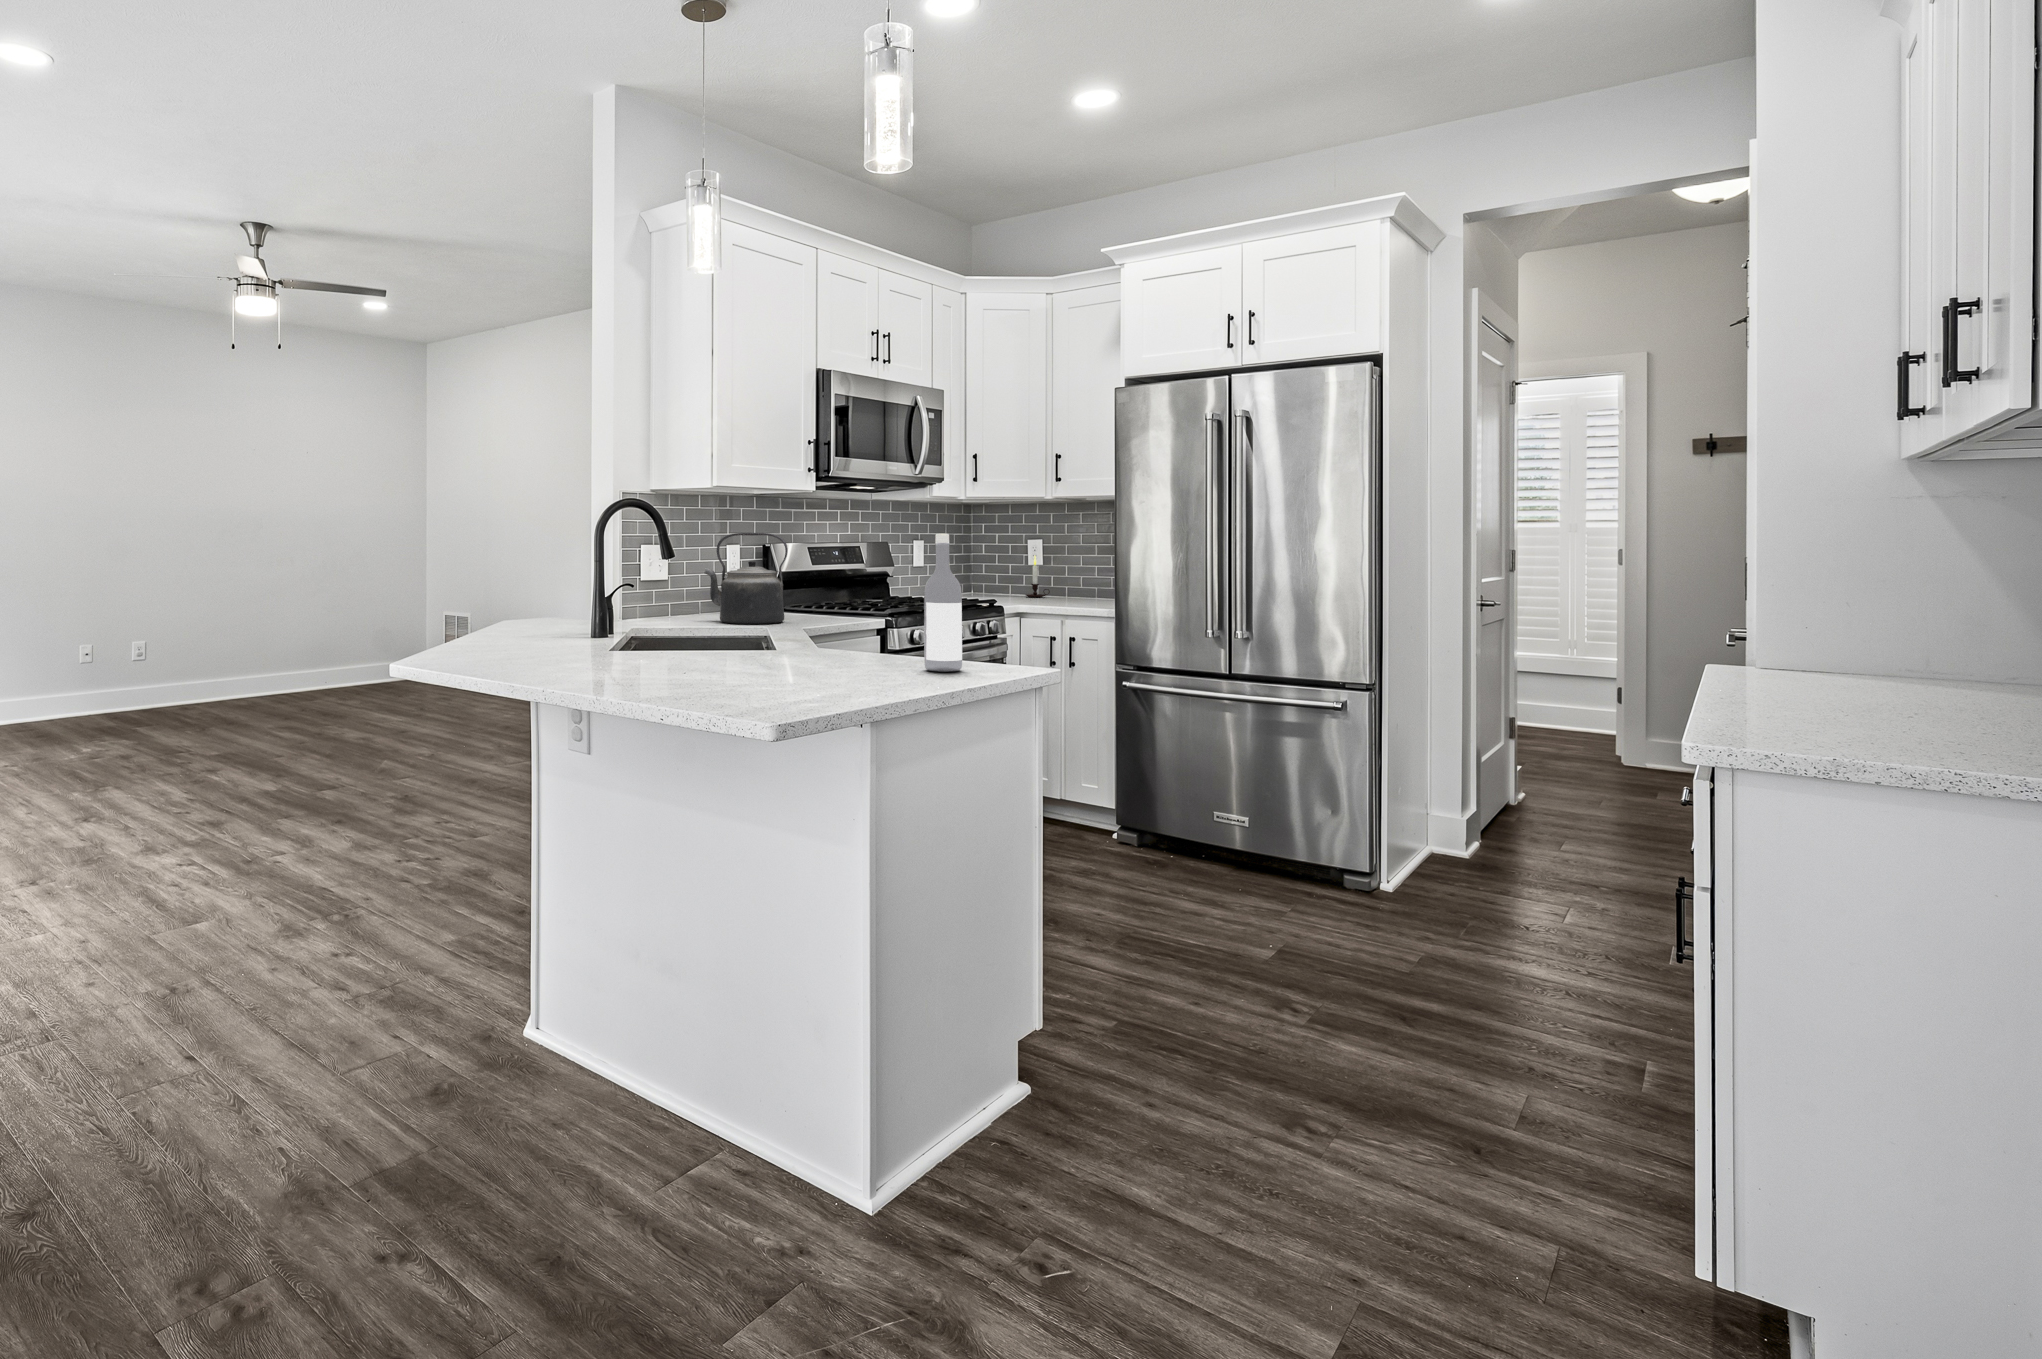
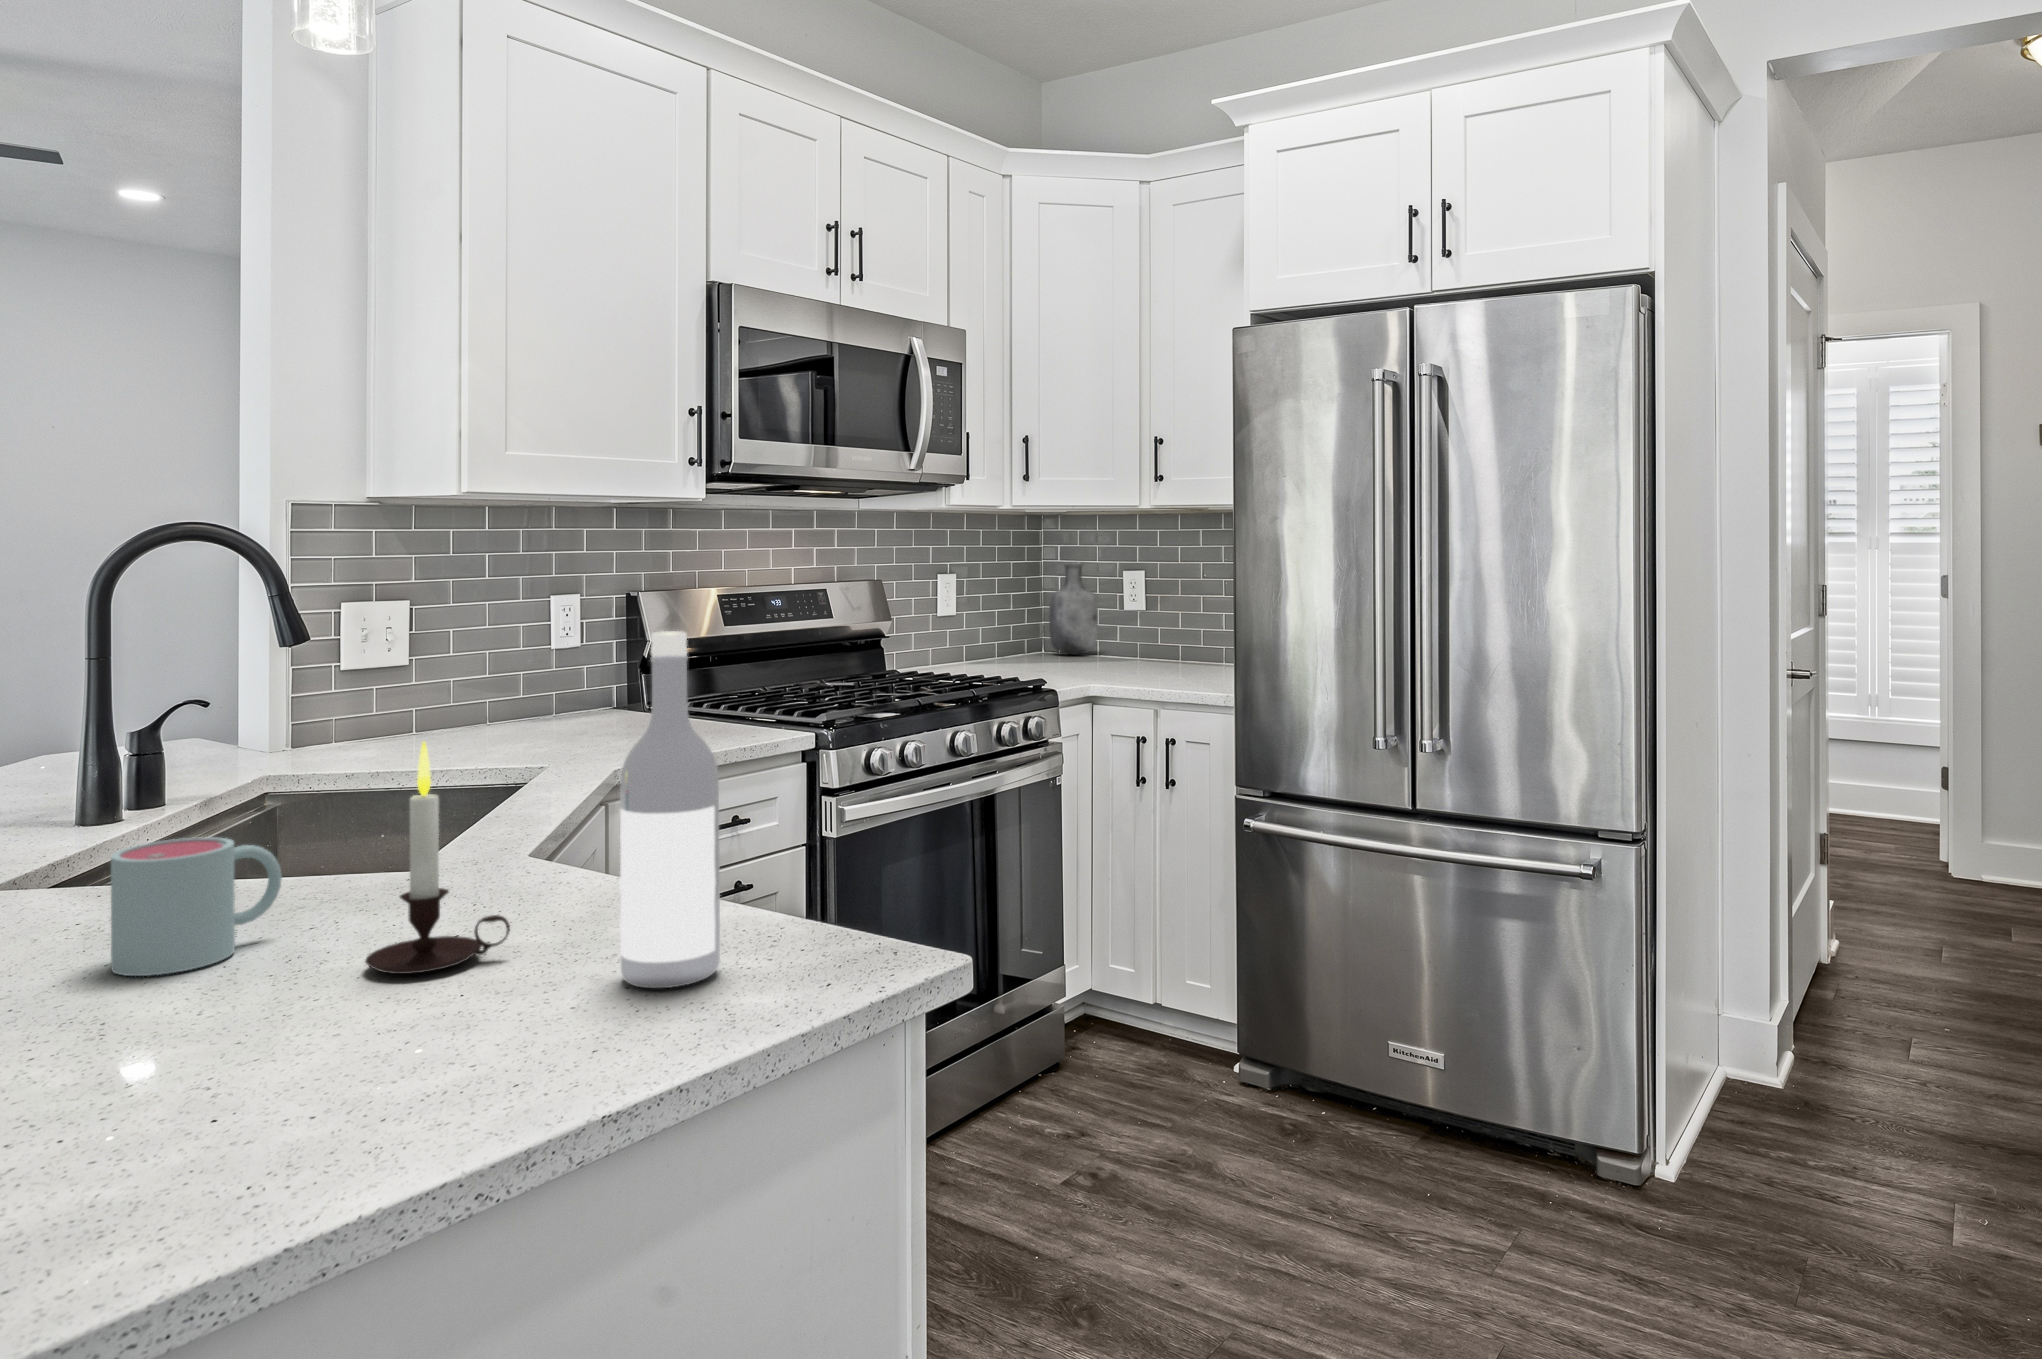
kettle: present [704,533,788,624] -> none [433,584,598,764]
vase: none [980,534,1012,592] -> present [1049,562,1098,655]
candle: present [1026,556,1050,597] -> present [365,742,510,974]
mug: none [719,618,767,665] -> present [111,837,282,976]

